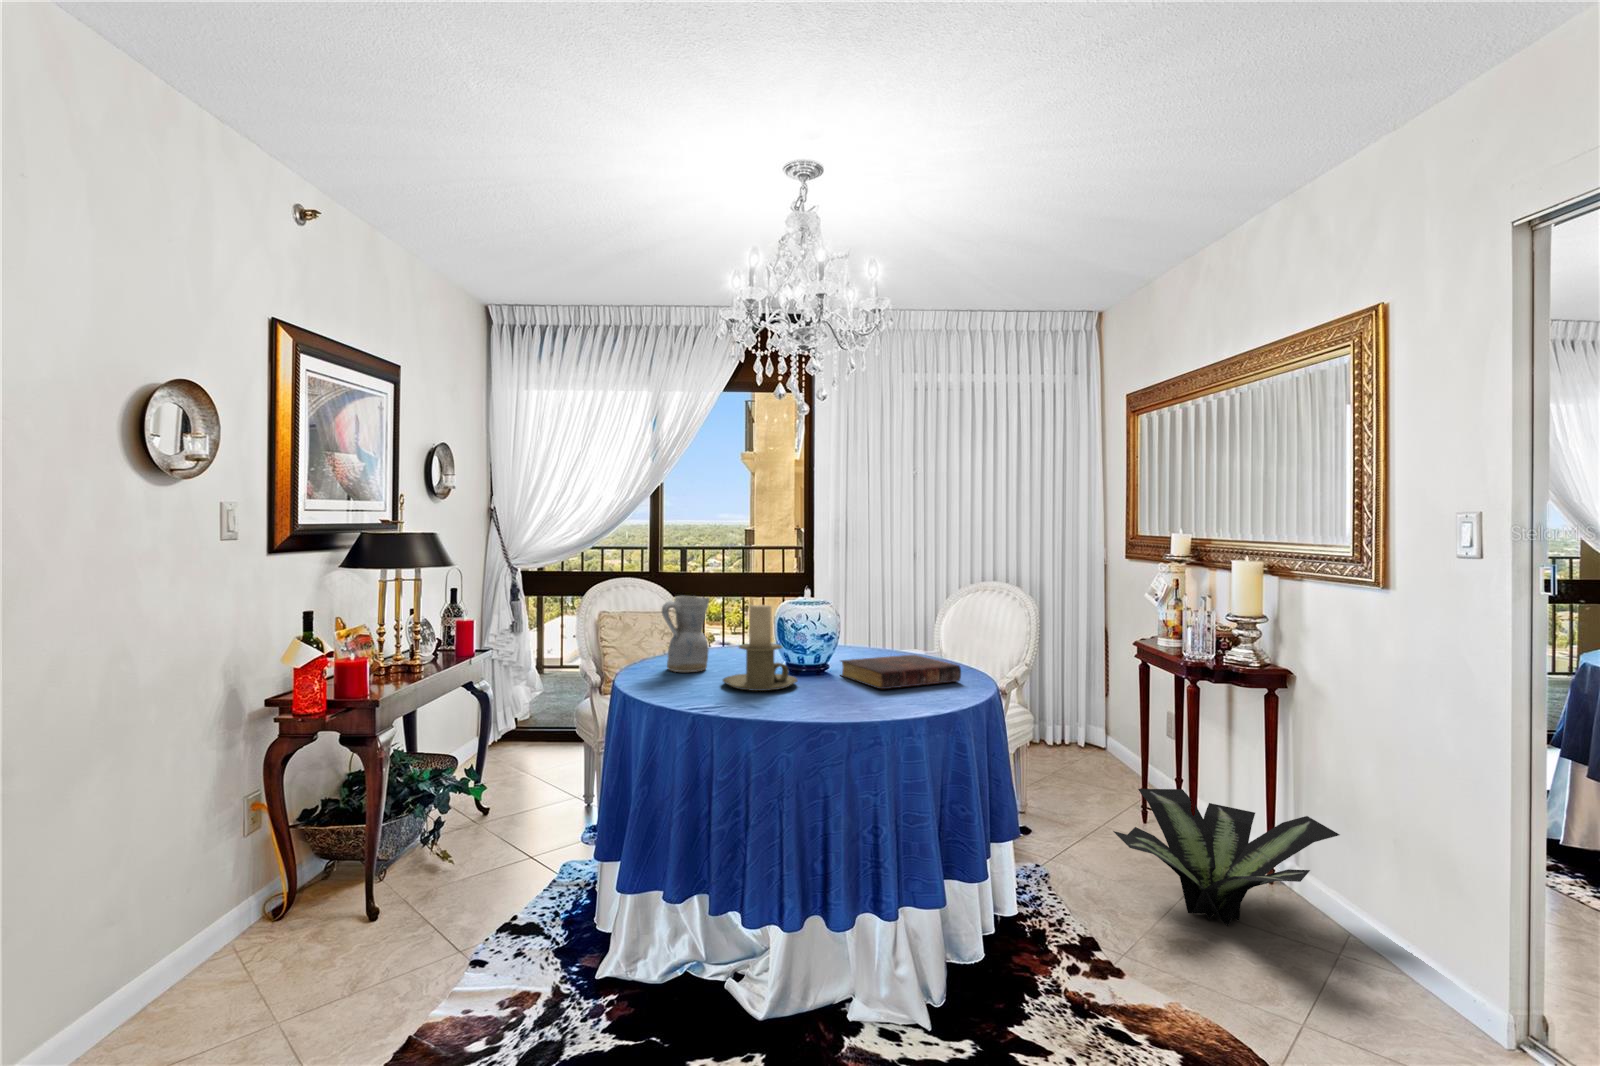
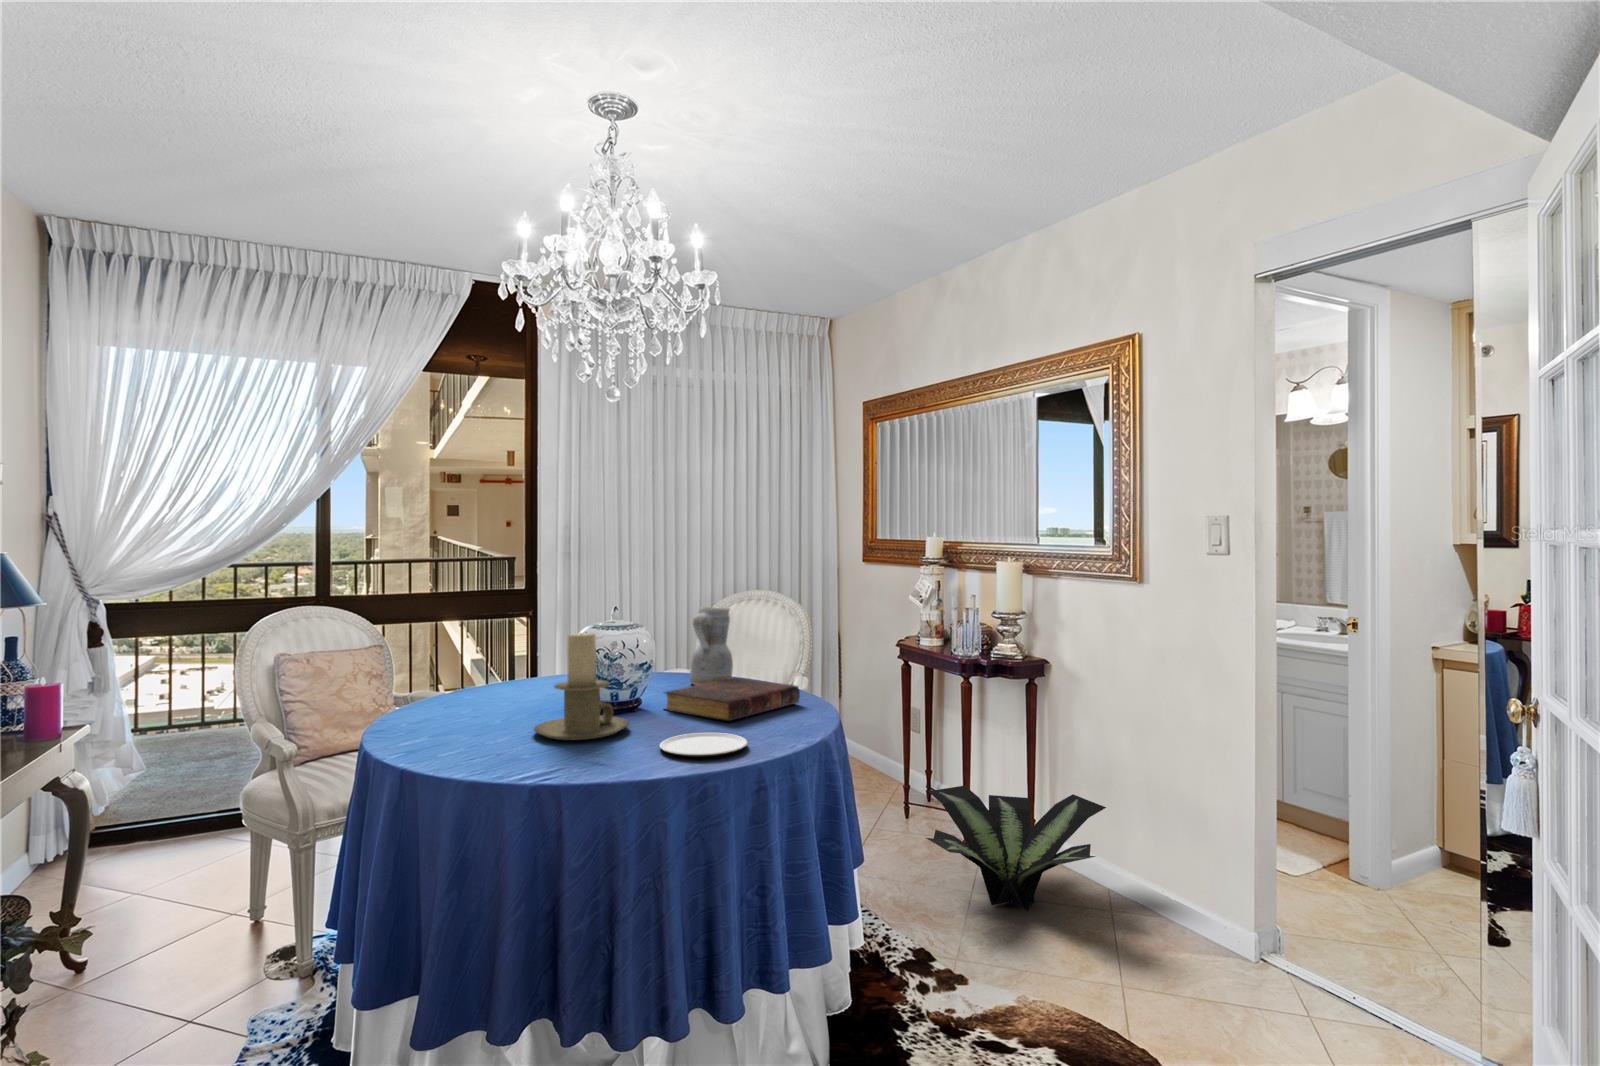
ceramic pitcher: present [662,596,709,672] -> present [690,607,733,685]
plate: none [803,695,877,713] -> present [660,732,748,757]

